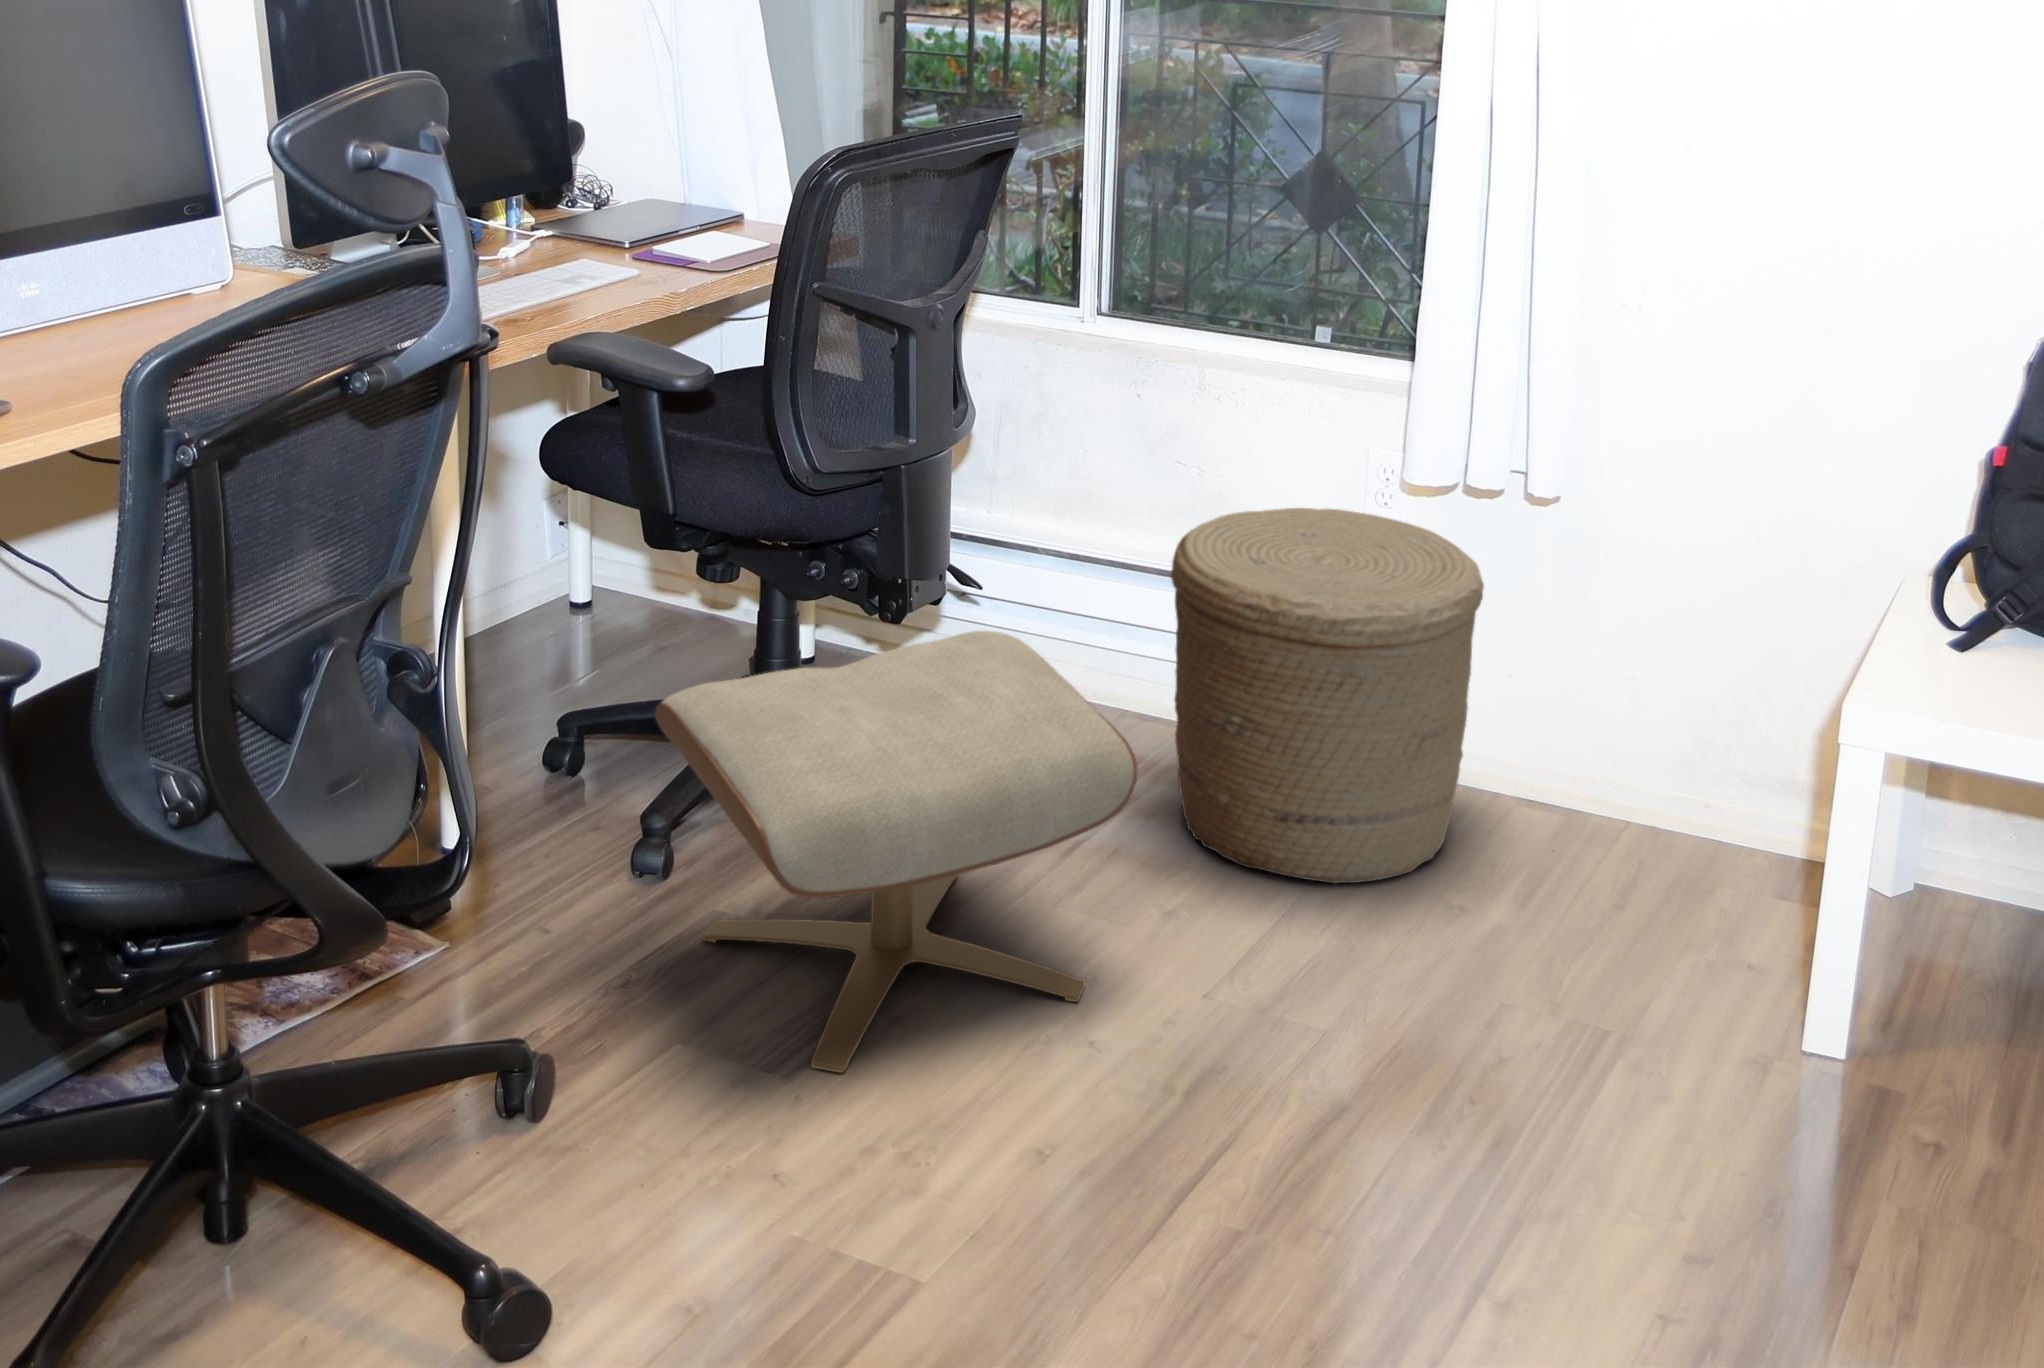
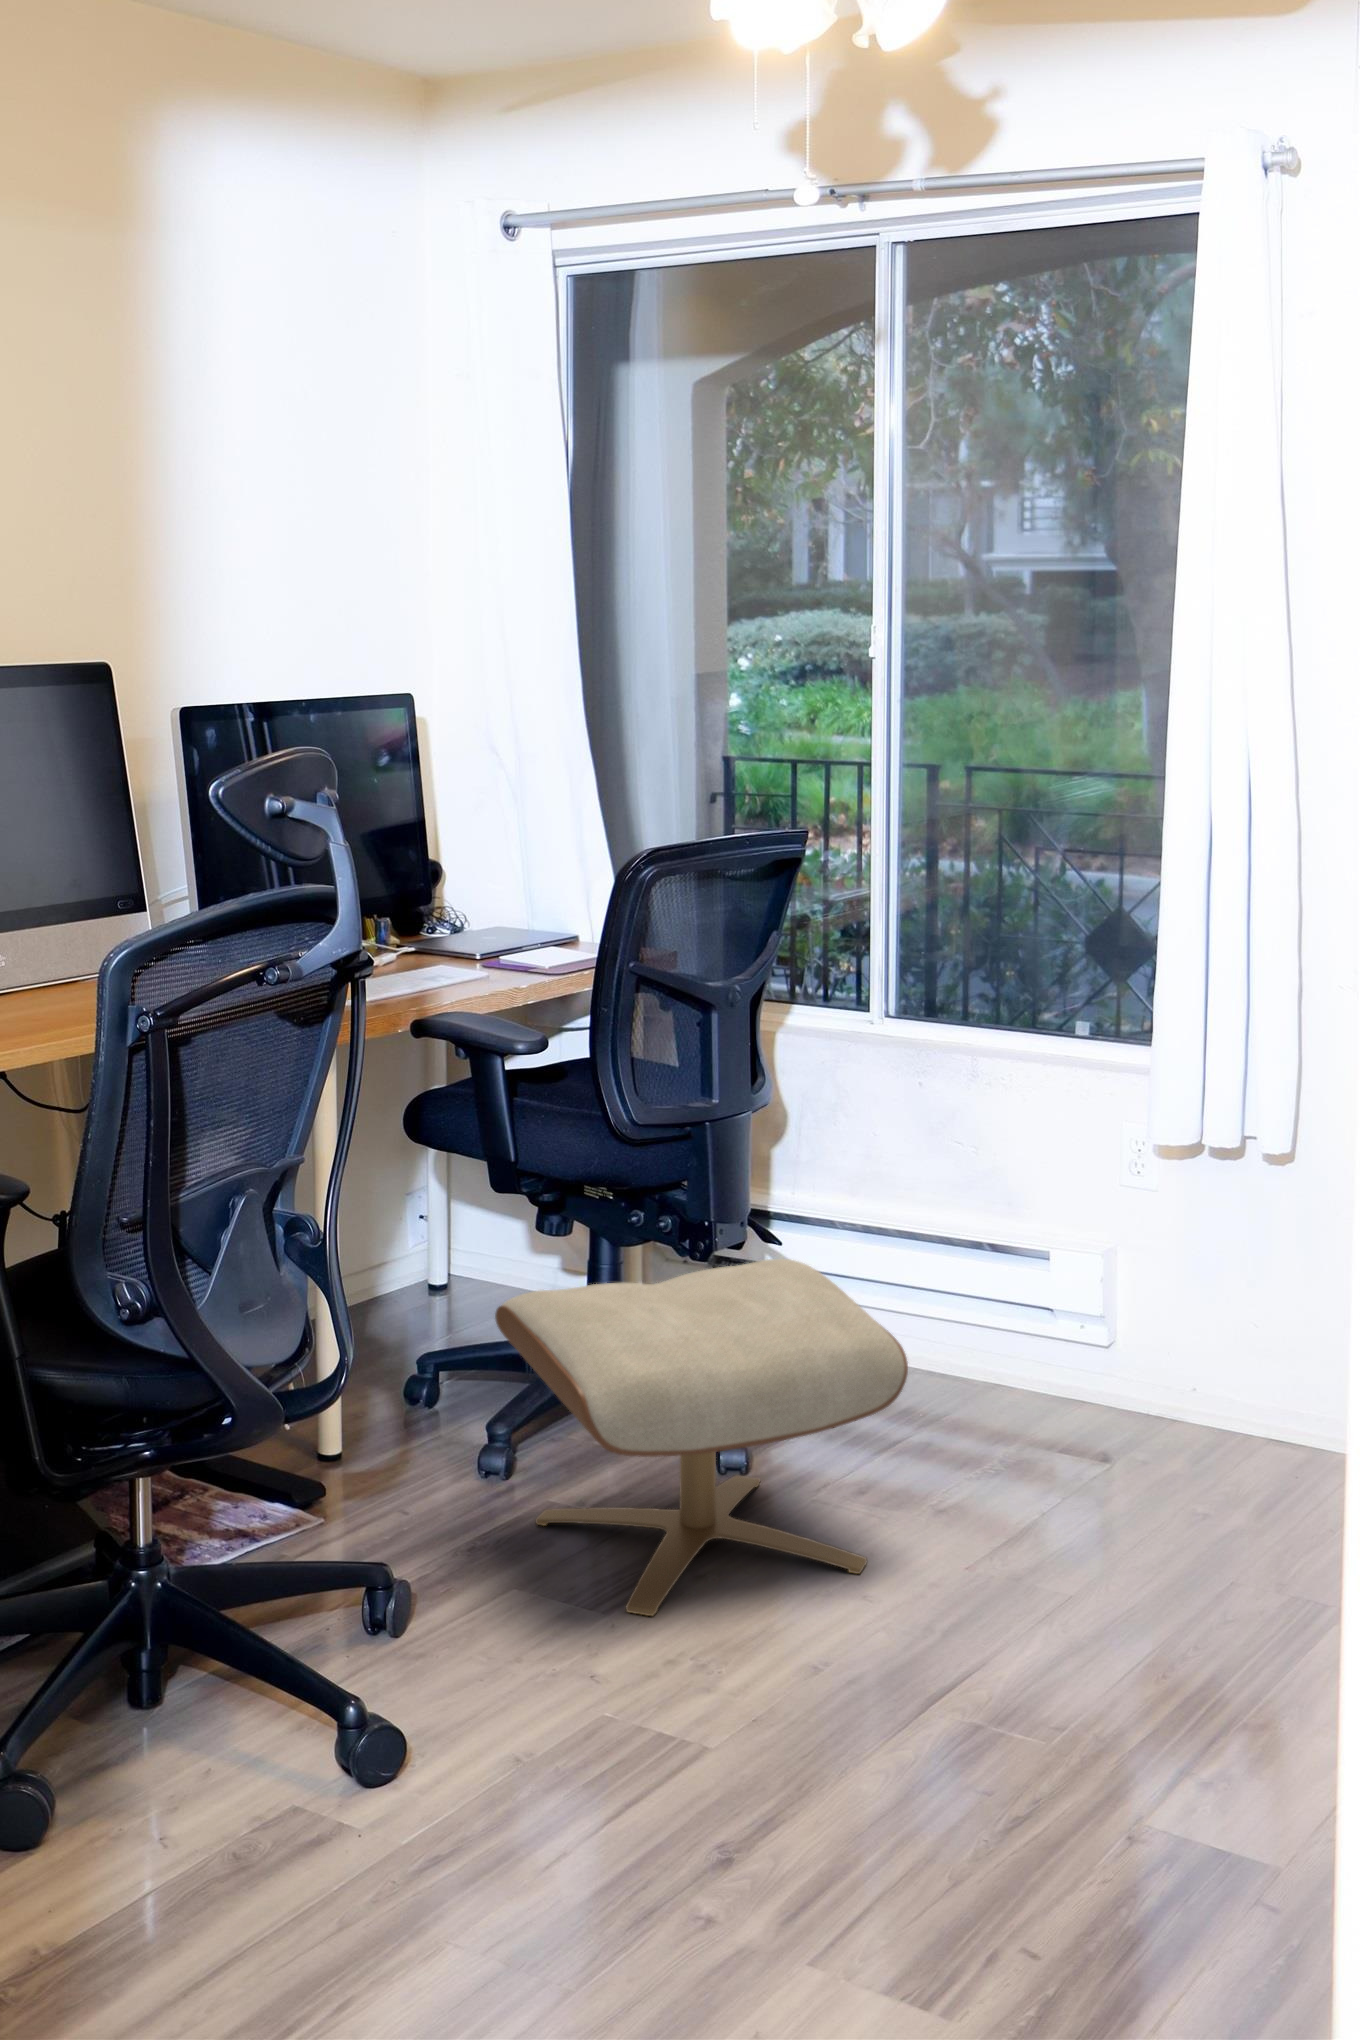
woven basket: present [1171,508,1484,884] -> none [947,1170,1229,1496]

